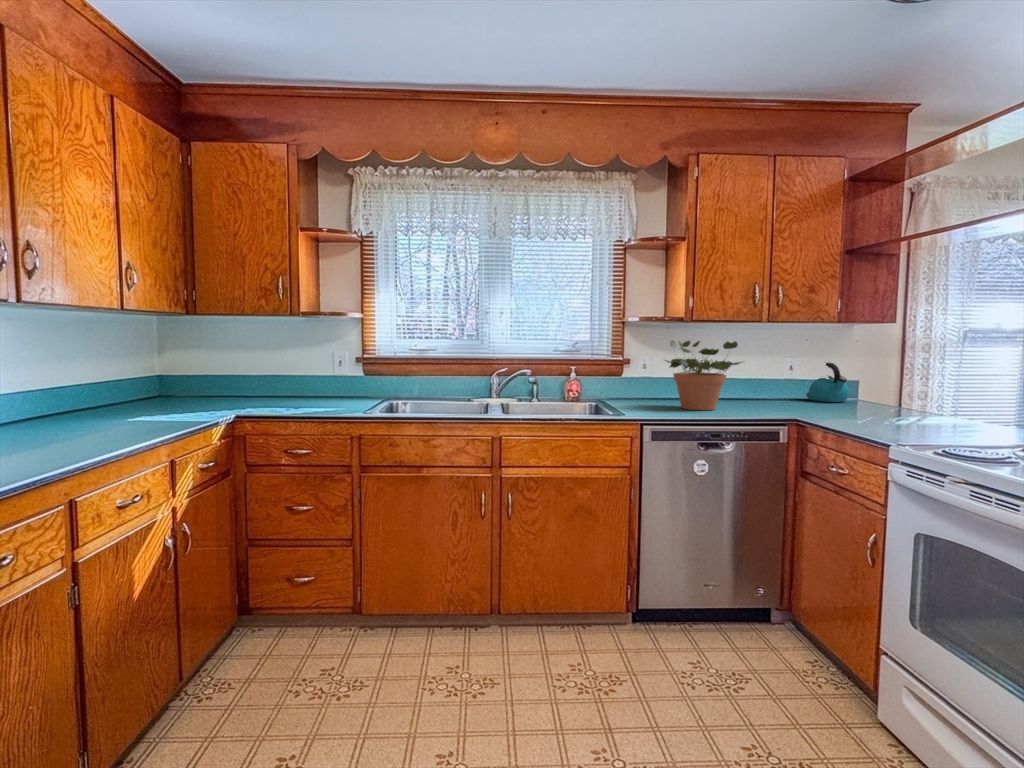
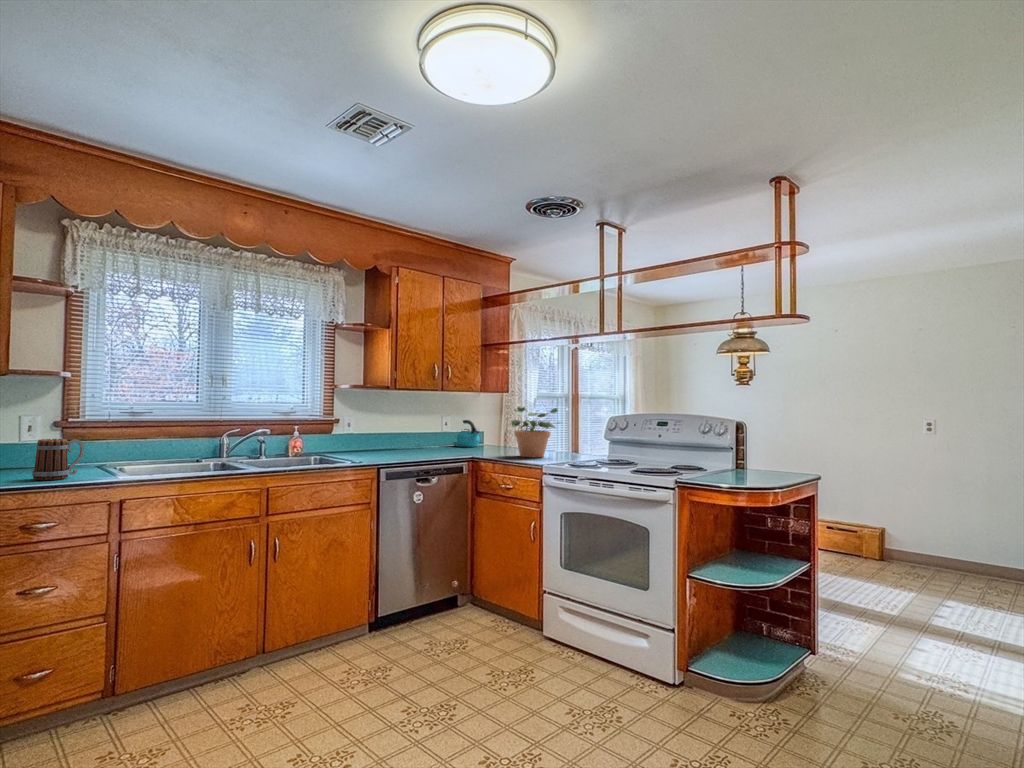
potted plant: present [665,340,742,410] -> present [511,407,560,457]
mug: none [300,374,340,412] -> present [32,439,84,480]

